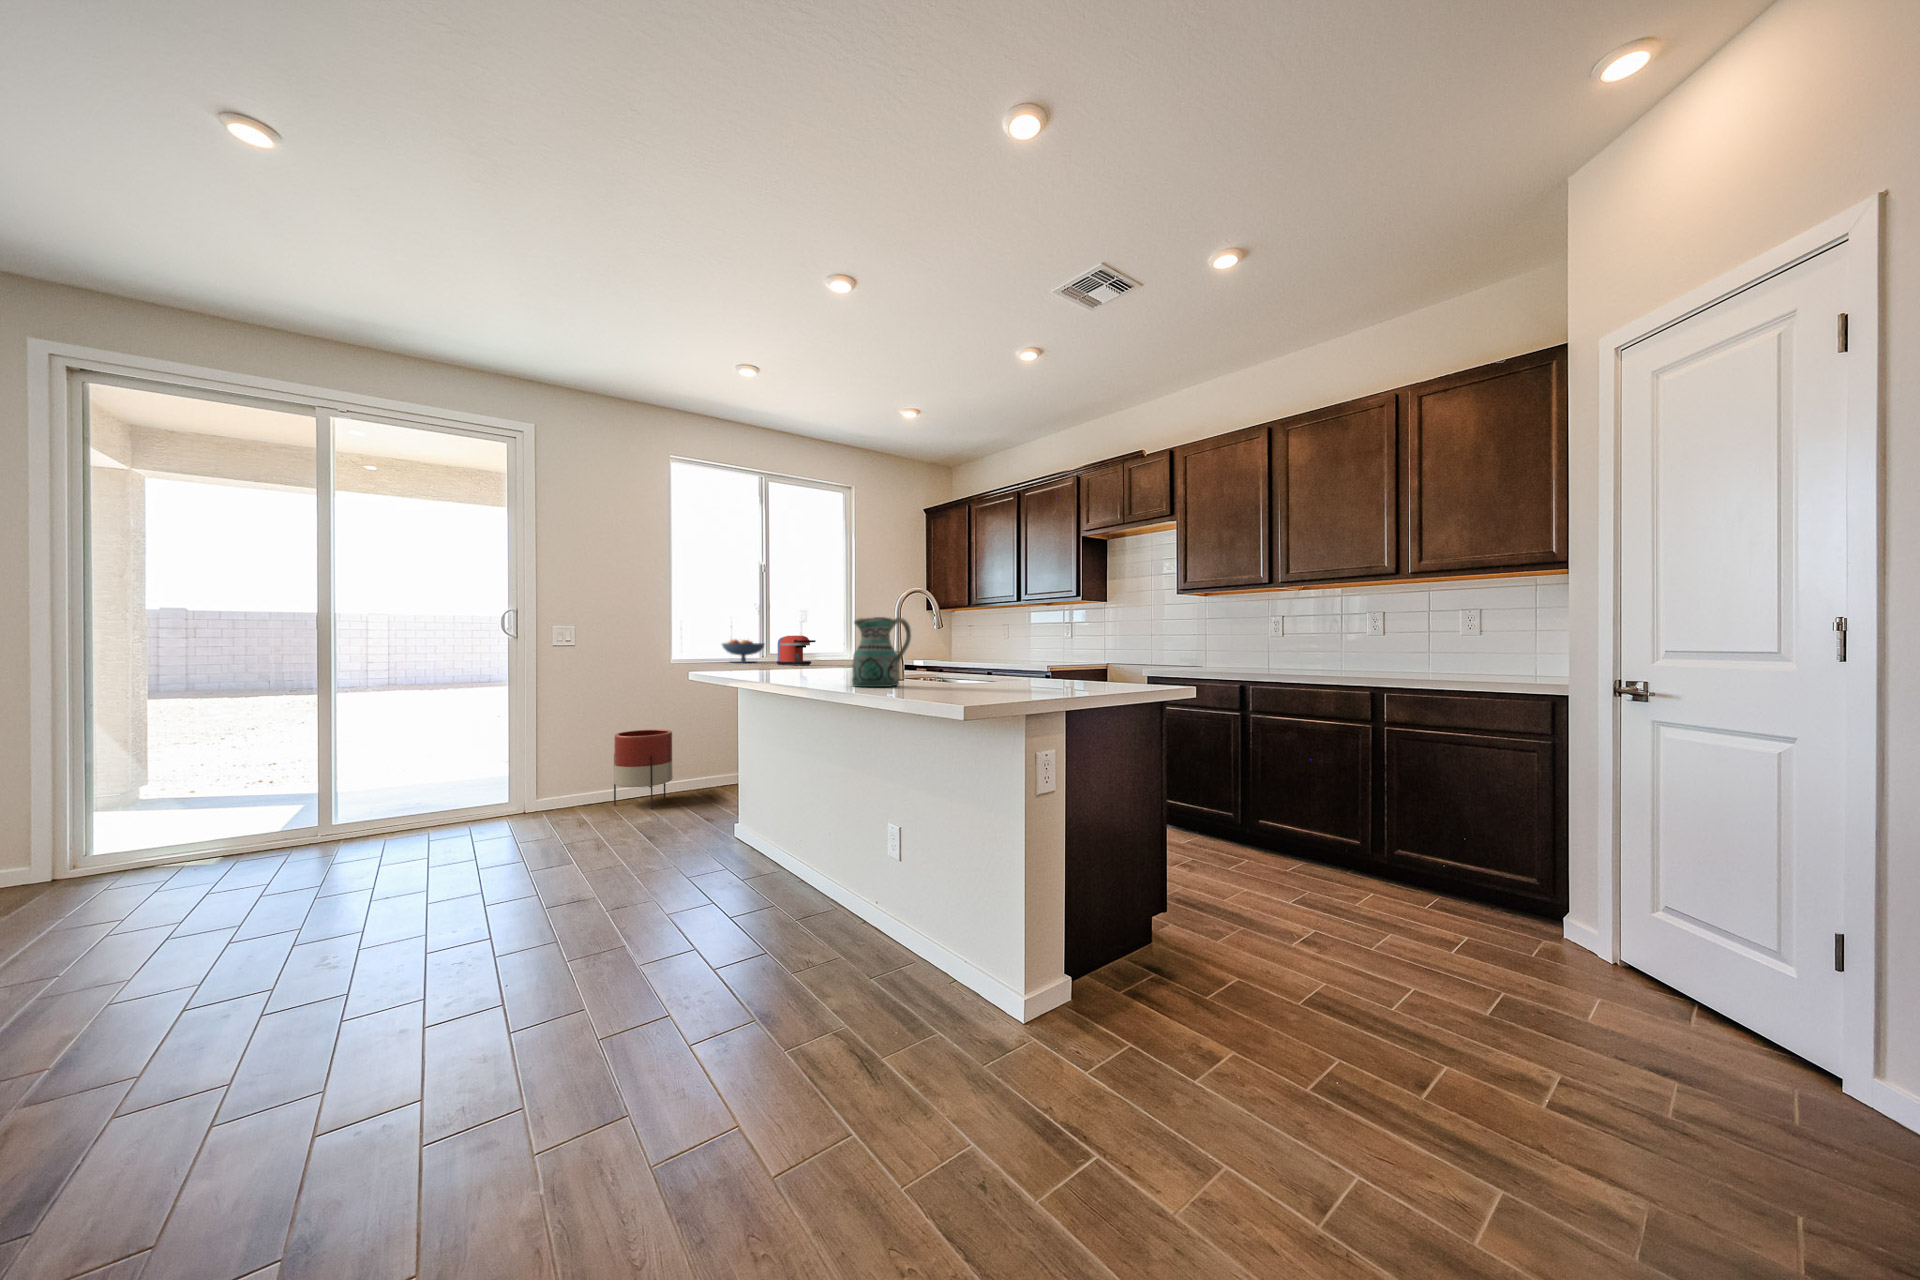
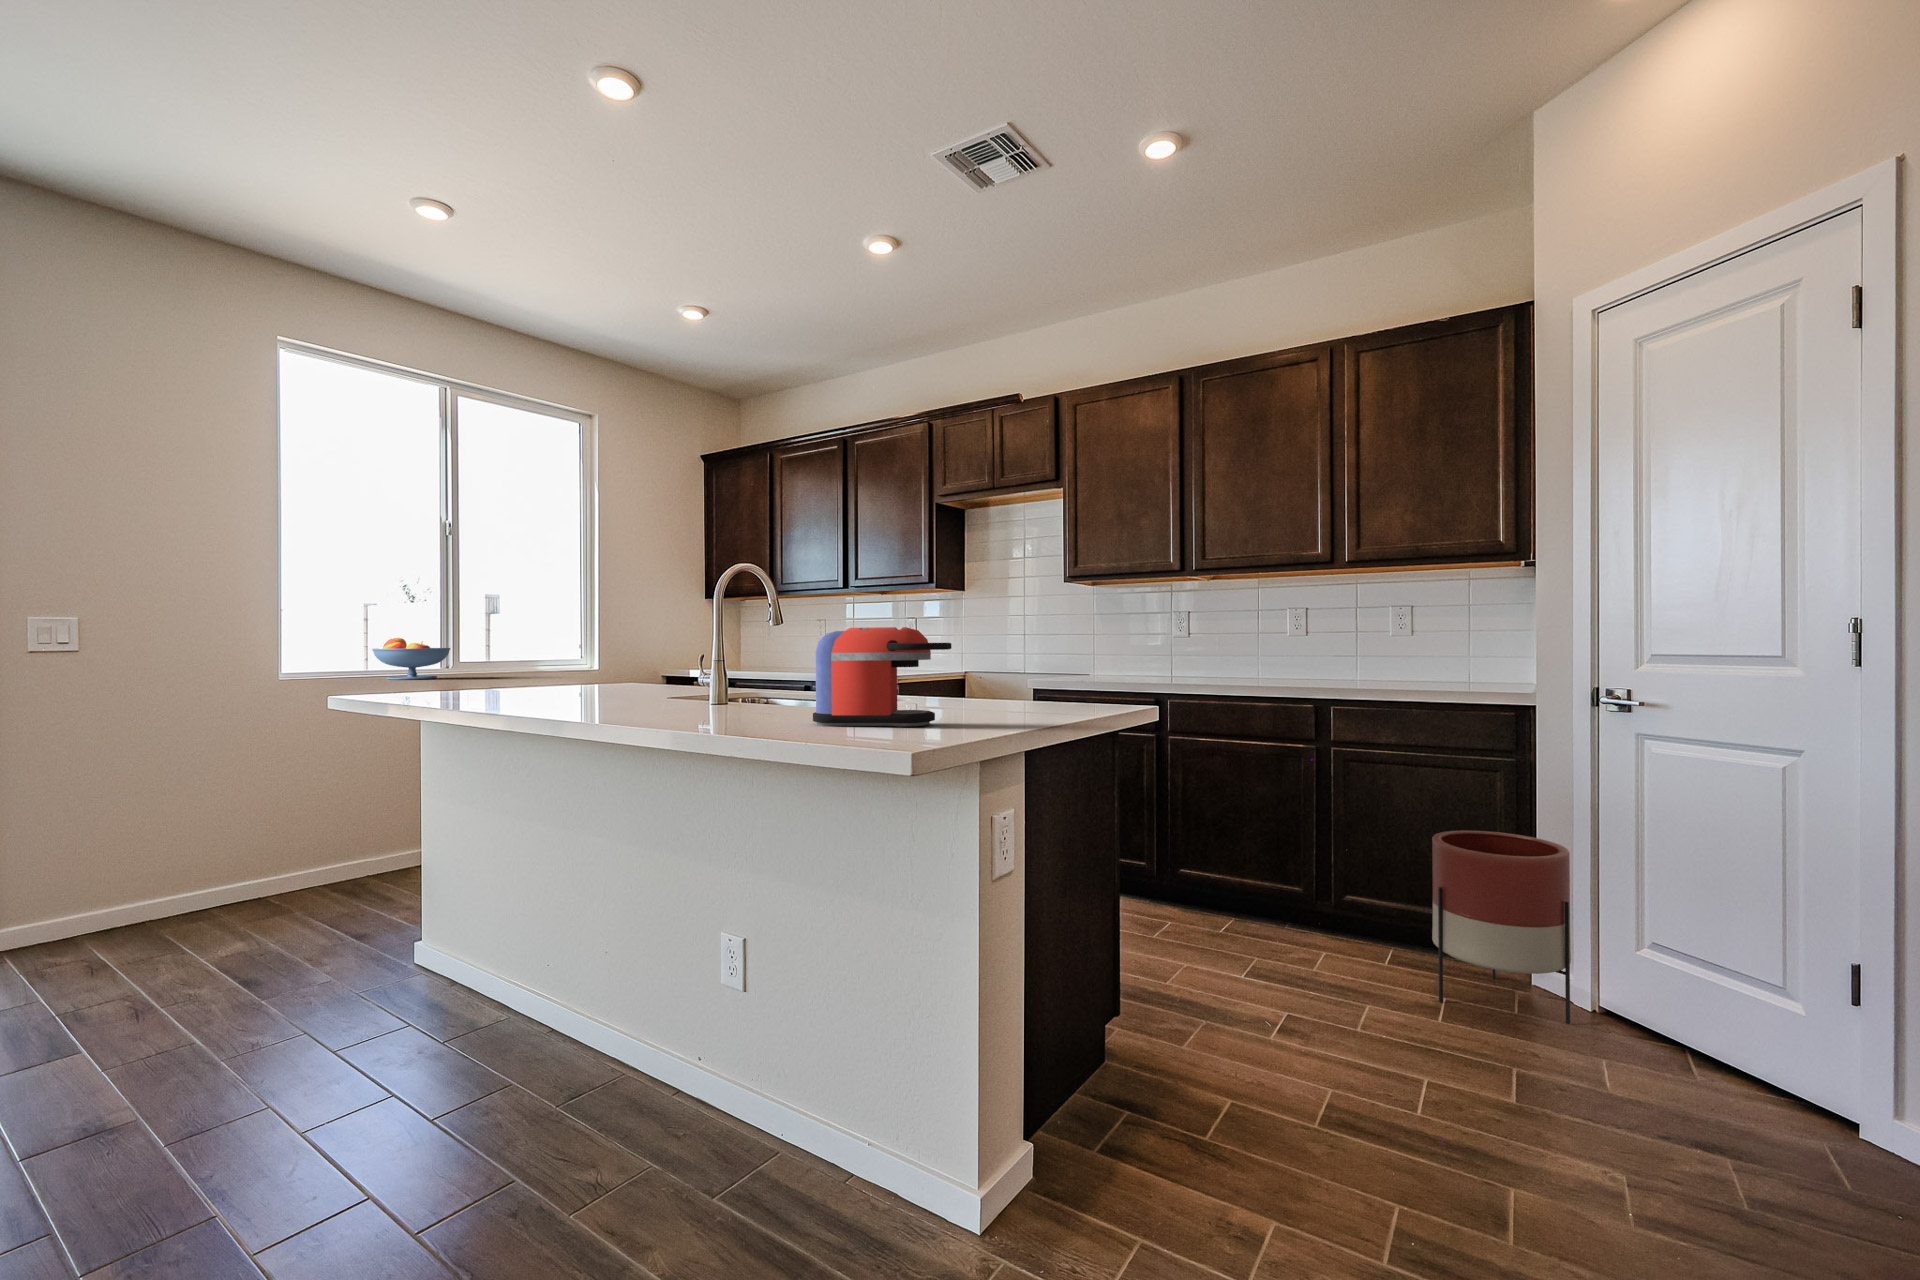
ceramic pitcher: present [852,617,911,687] -> none [662,609,755,721]
coffee maker: present [777,636,816,665] -> present [813,627,952,726]
planter: present [614,730,673,809] -> present [1432,831,1571,1024]

